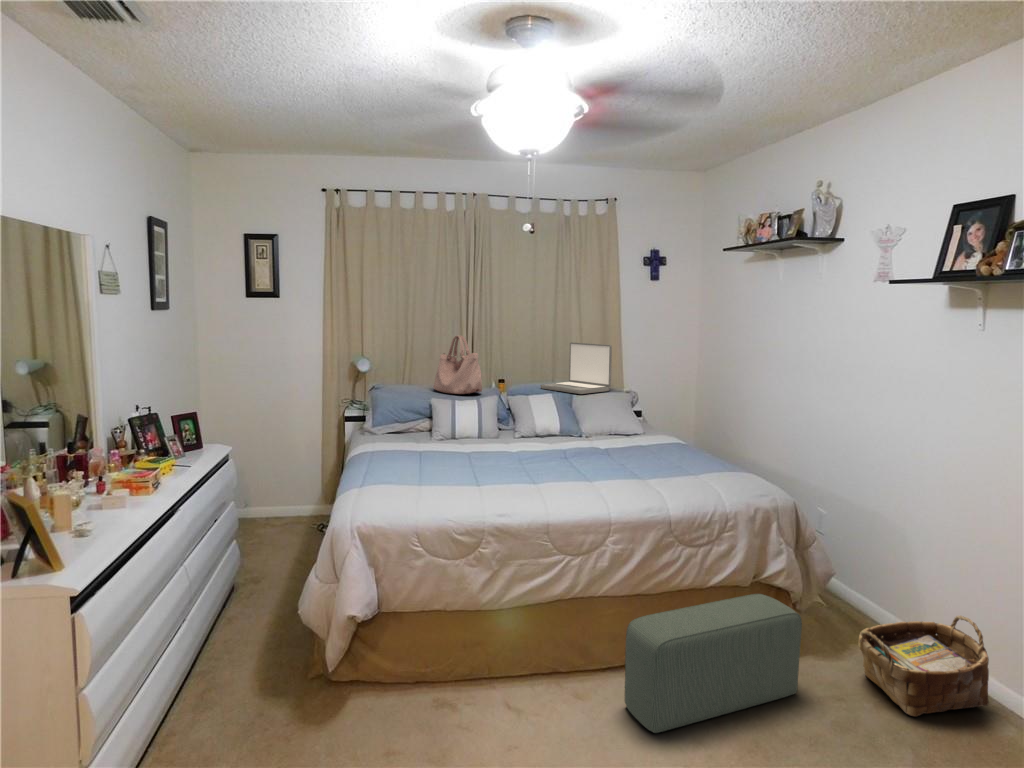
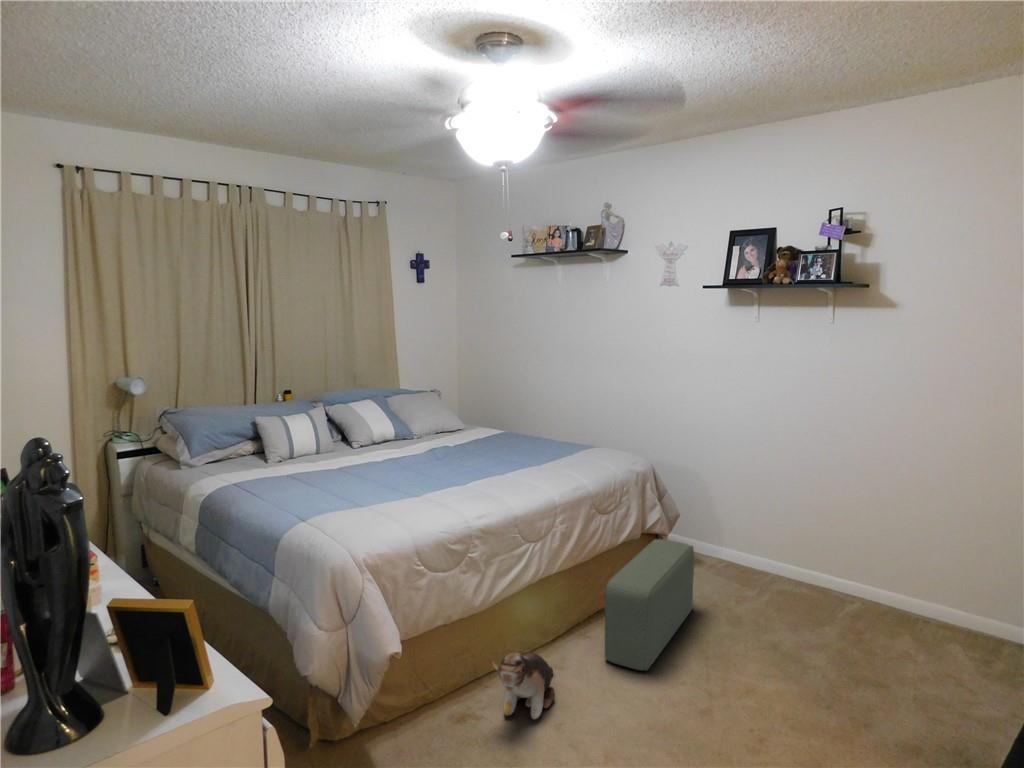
handbag: present [434,335,482,394] -> none [234,343,303,410]
laptop: present [540,342,612,394] -> none [344,346,415,397]
woven basket: present [858,615,989,716] -> none [709,522,788,599]
plush toy: none [448,652,562,728] -> present [492,652,555,719]

